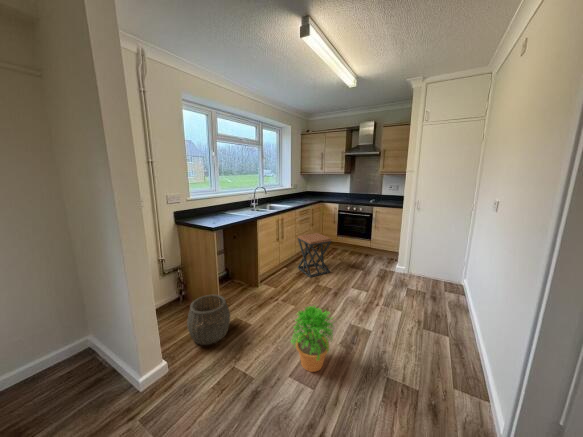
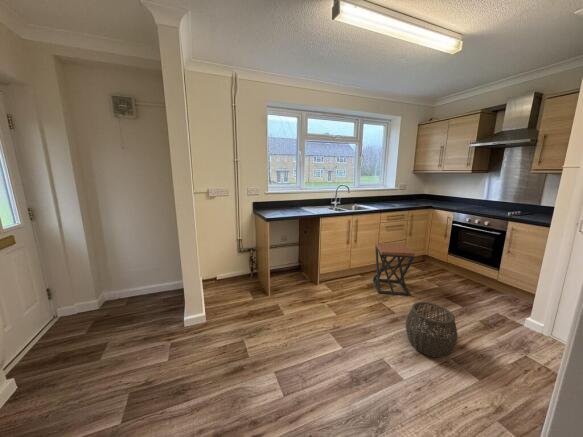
woven basket: present [187,295,230,345] -> present [406,302,458,358]
potted plant: present [291,306,333,372] -> none [279,311,334,383]

